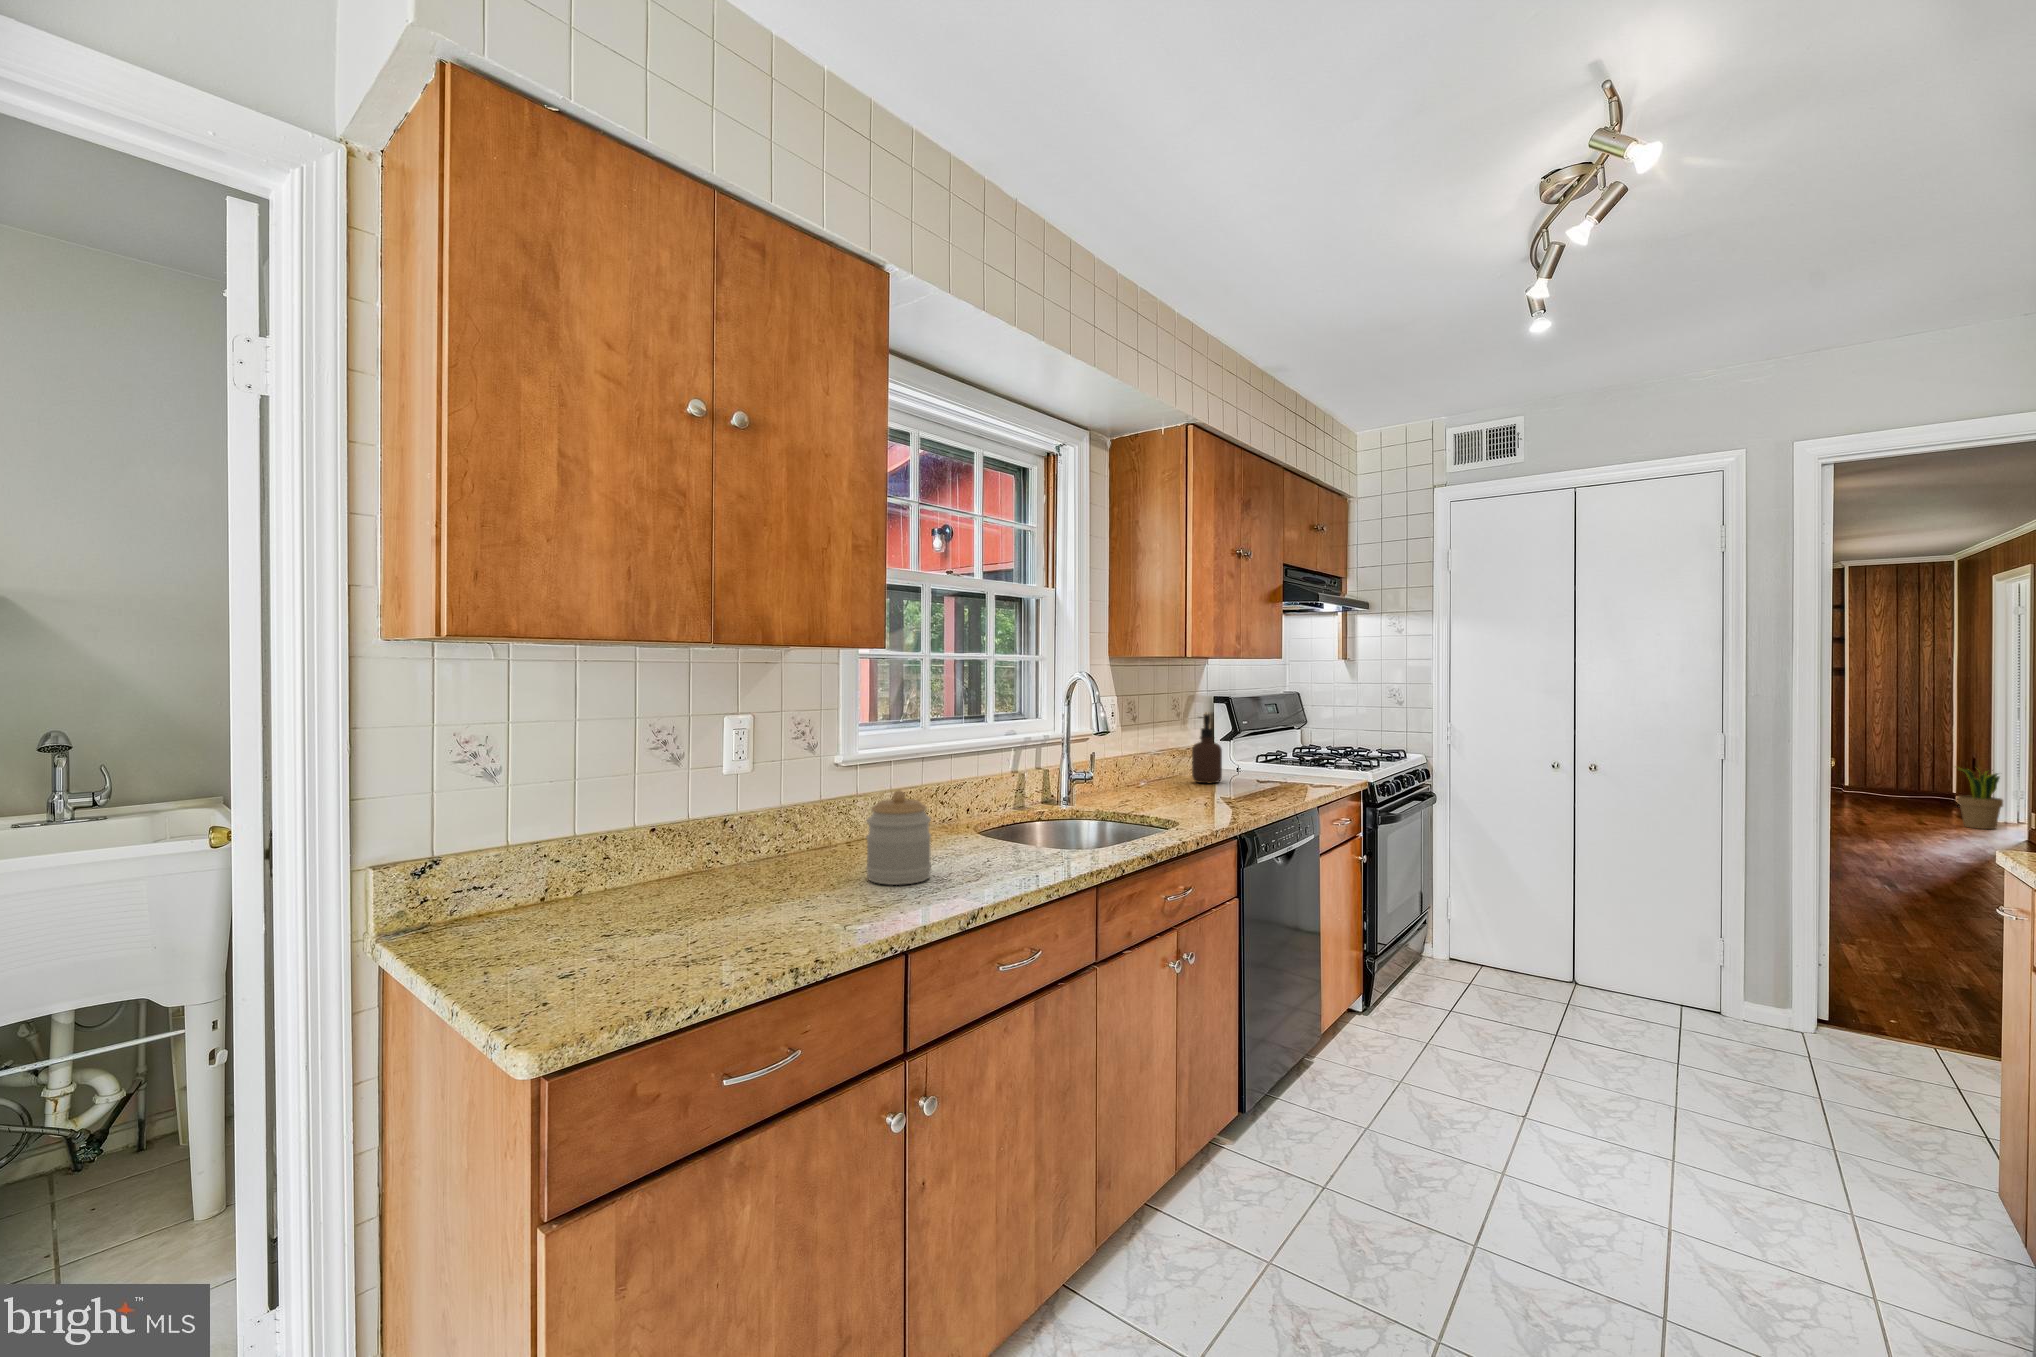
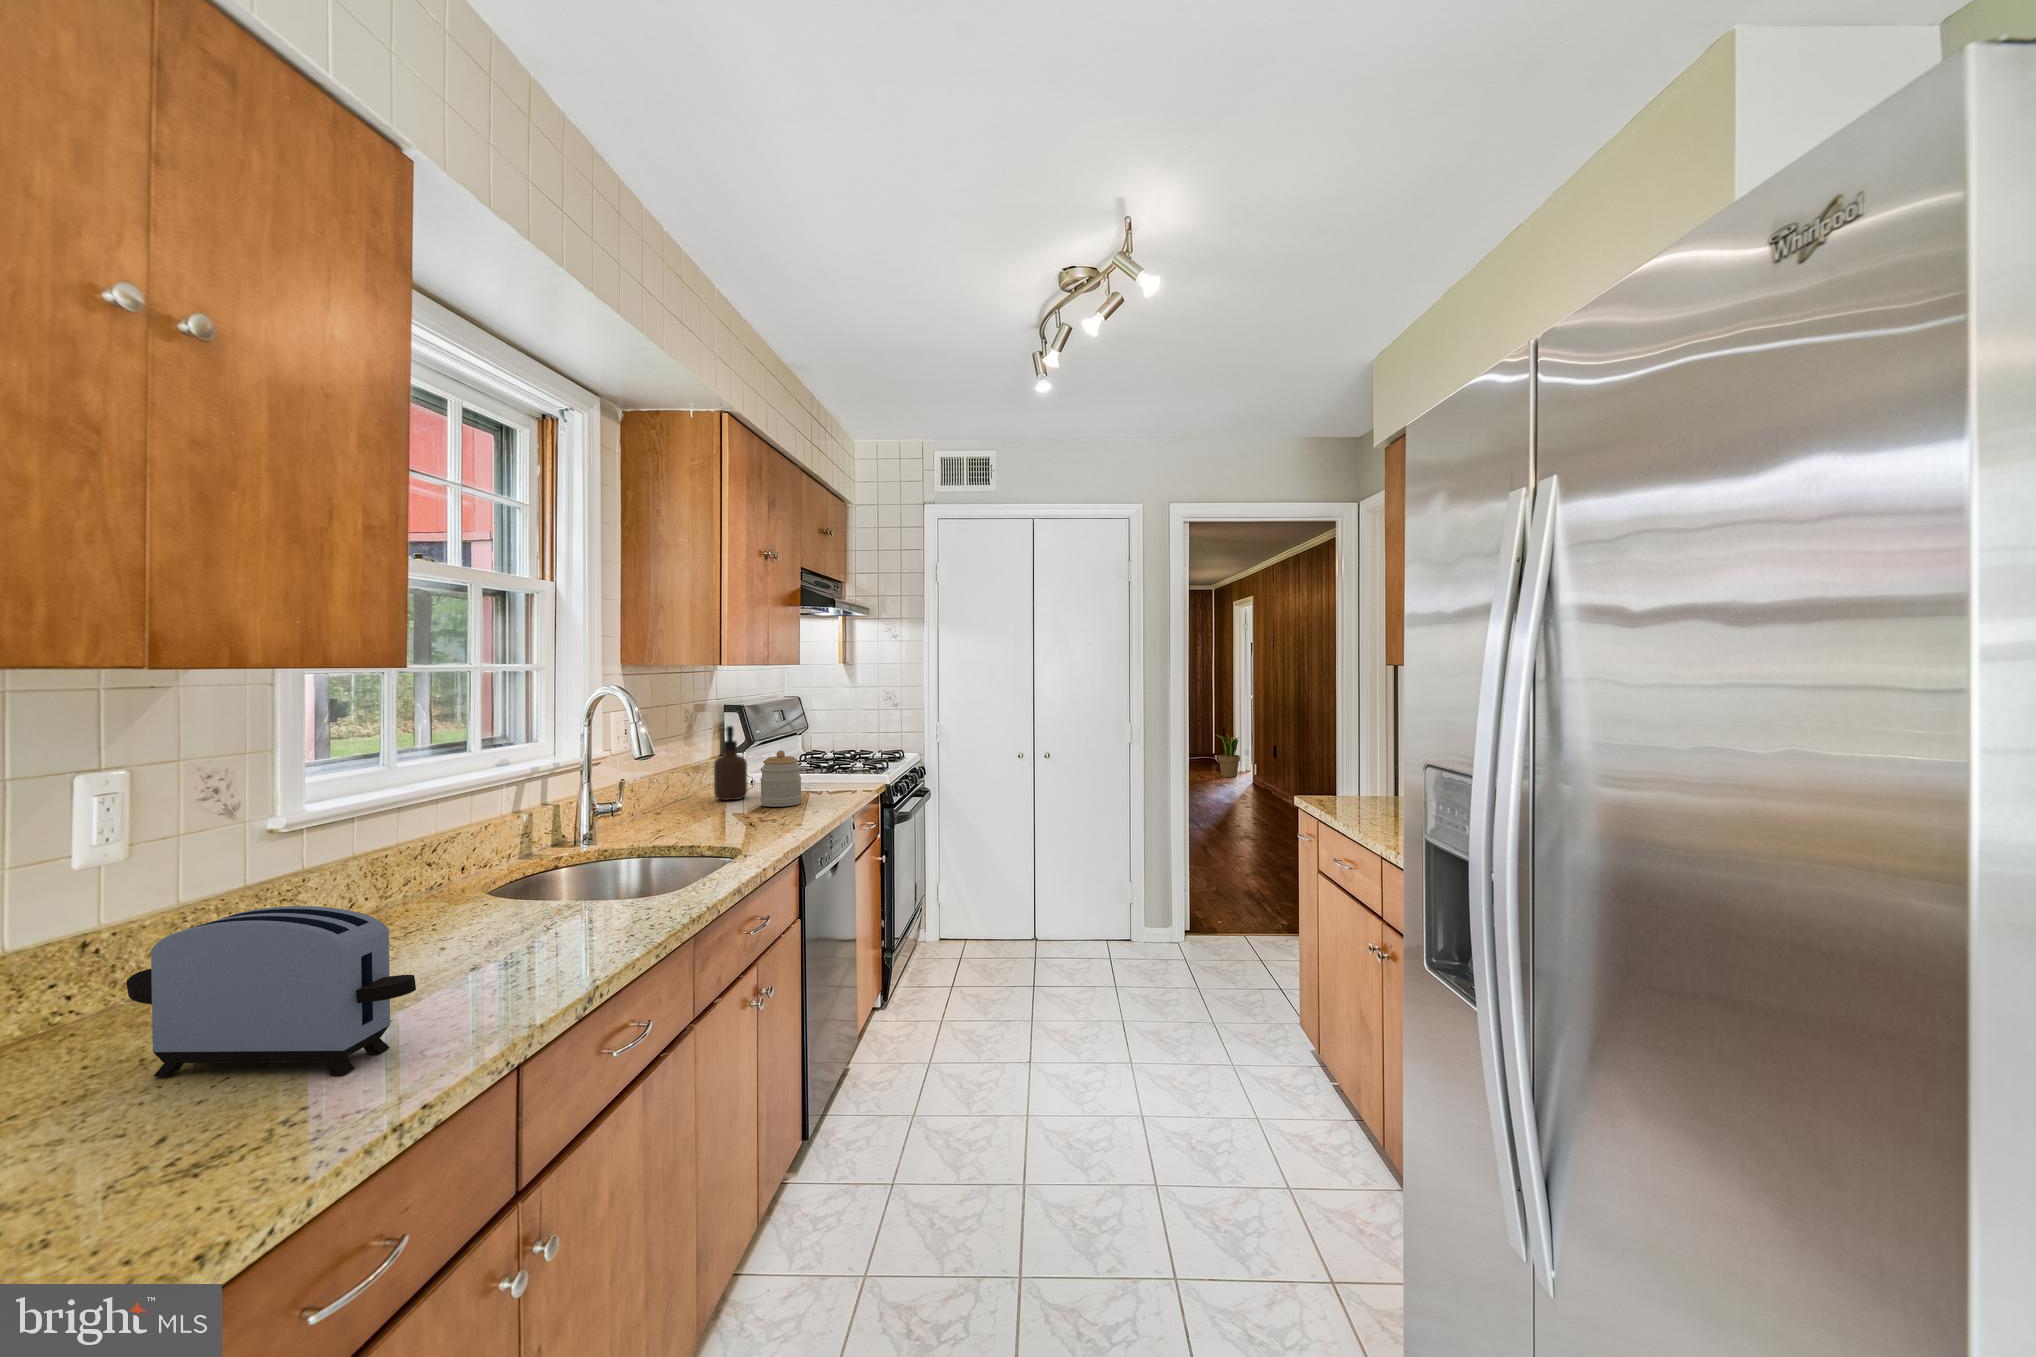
jar: present [866,790,931,885] -> present [760,750,802,807]
toaster: none [721,808,851,927] -> present [126,906,416,1077]

